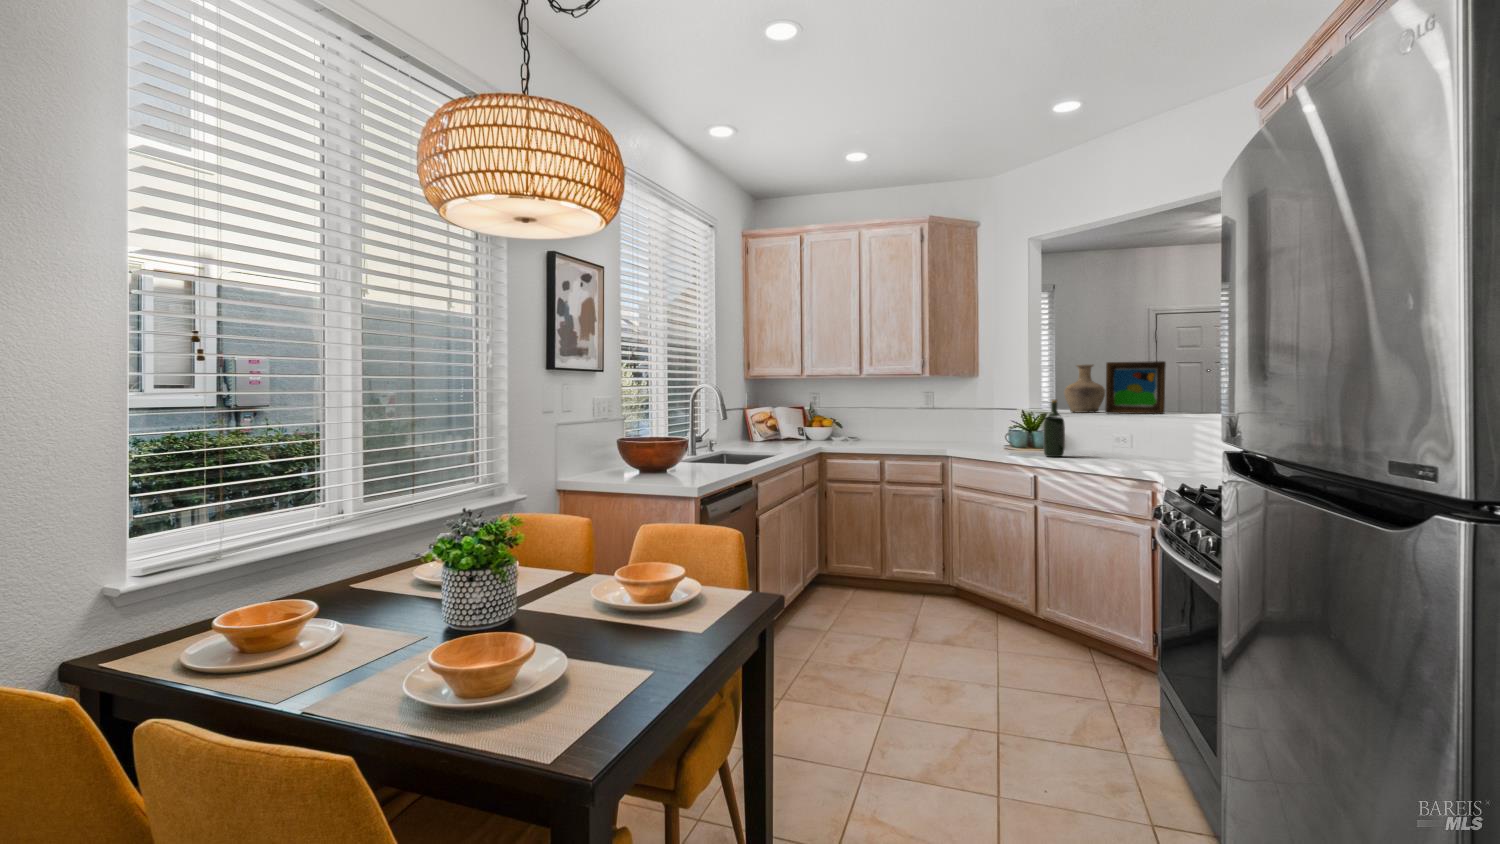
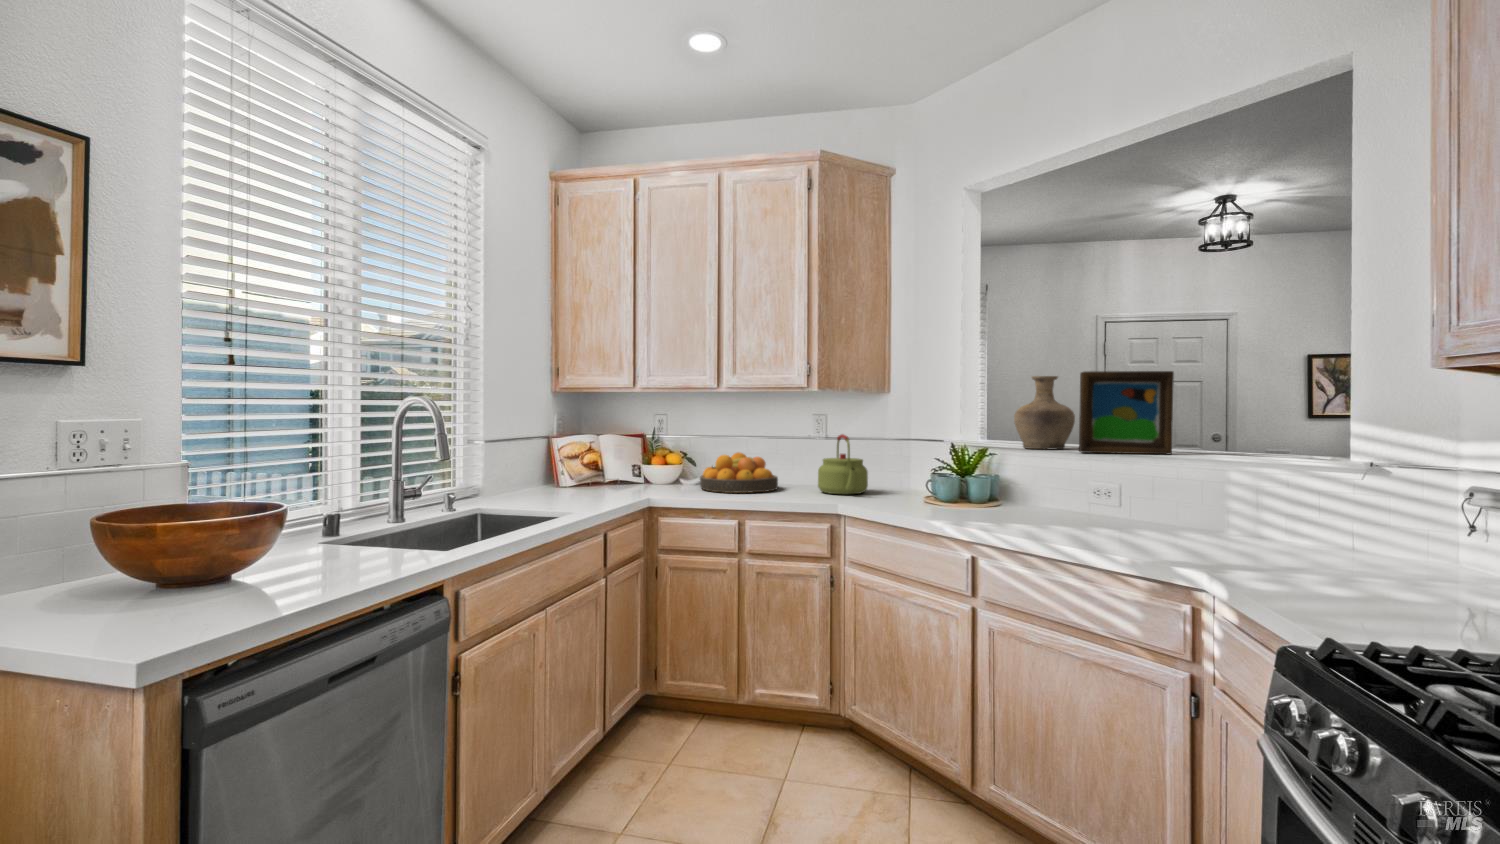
wine bottle: present [1044,400,1065,457] -> none [987,430,1020,526]
kettle: none [930,405,964,445] -> present [818,434,868,494]
fruit bowl: none [848,418,902,444] -> present [700,452,778,493]

